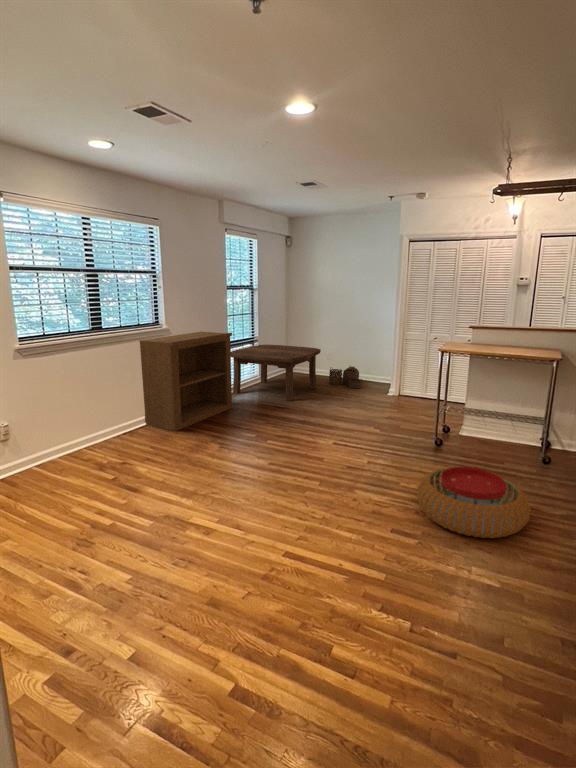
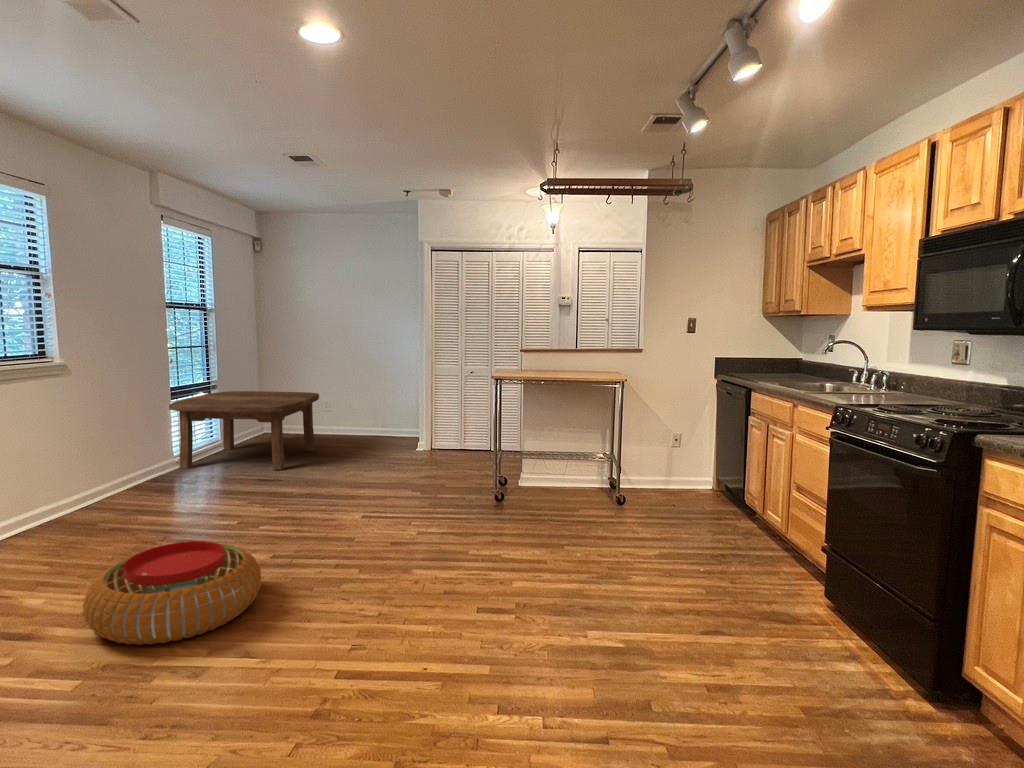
bookshelf: present [140,332,232,431] -> none [7,369,184,534]
woven basket: present [329,366,362,388] -> none [332,416,380,446]
pouf: present [417,467,531,538] -> present [83,541,261,645]

